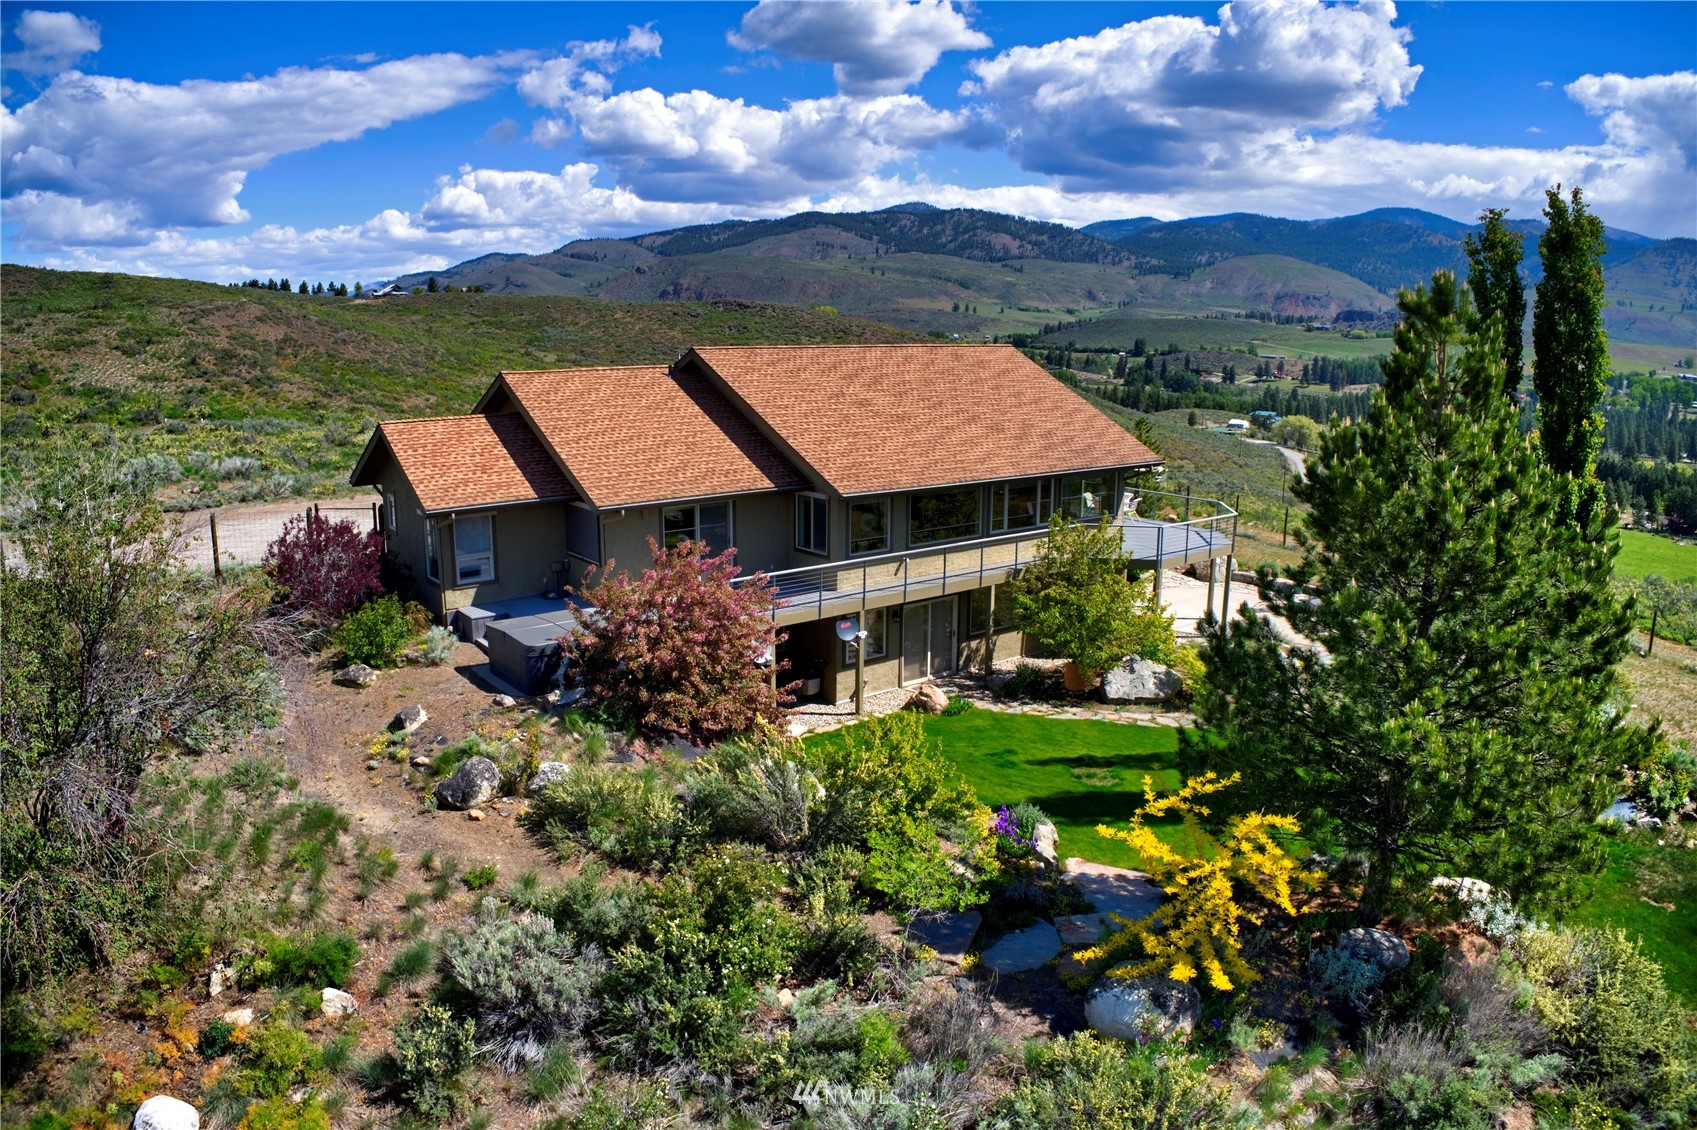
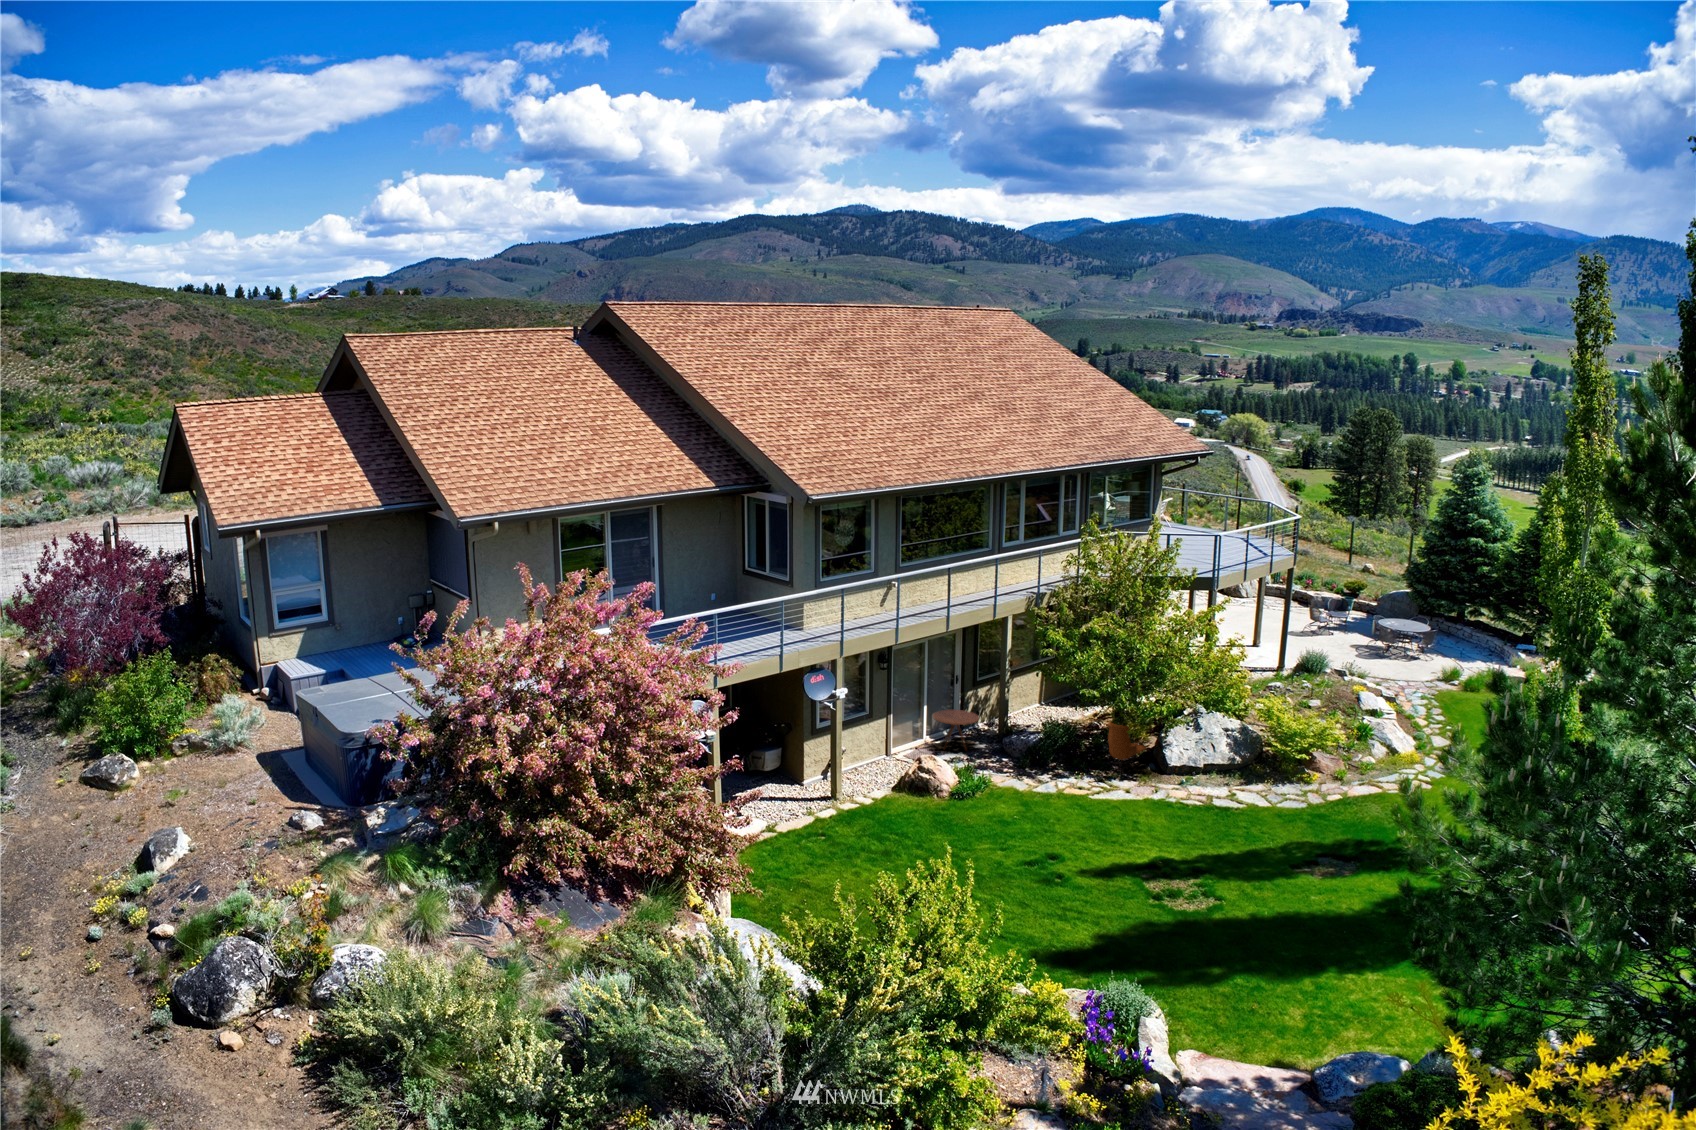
round table: none [933,656,968,687] -> present [933,710,979,749]

